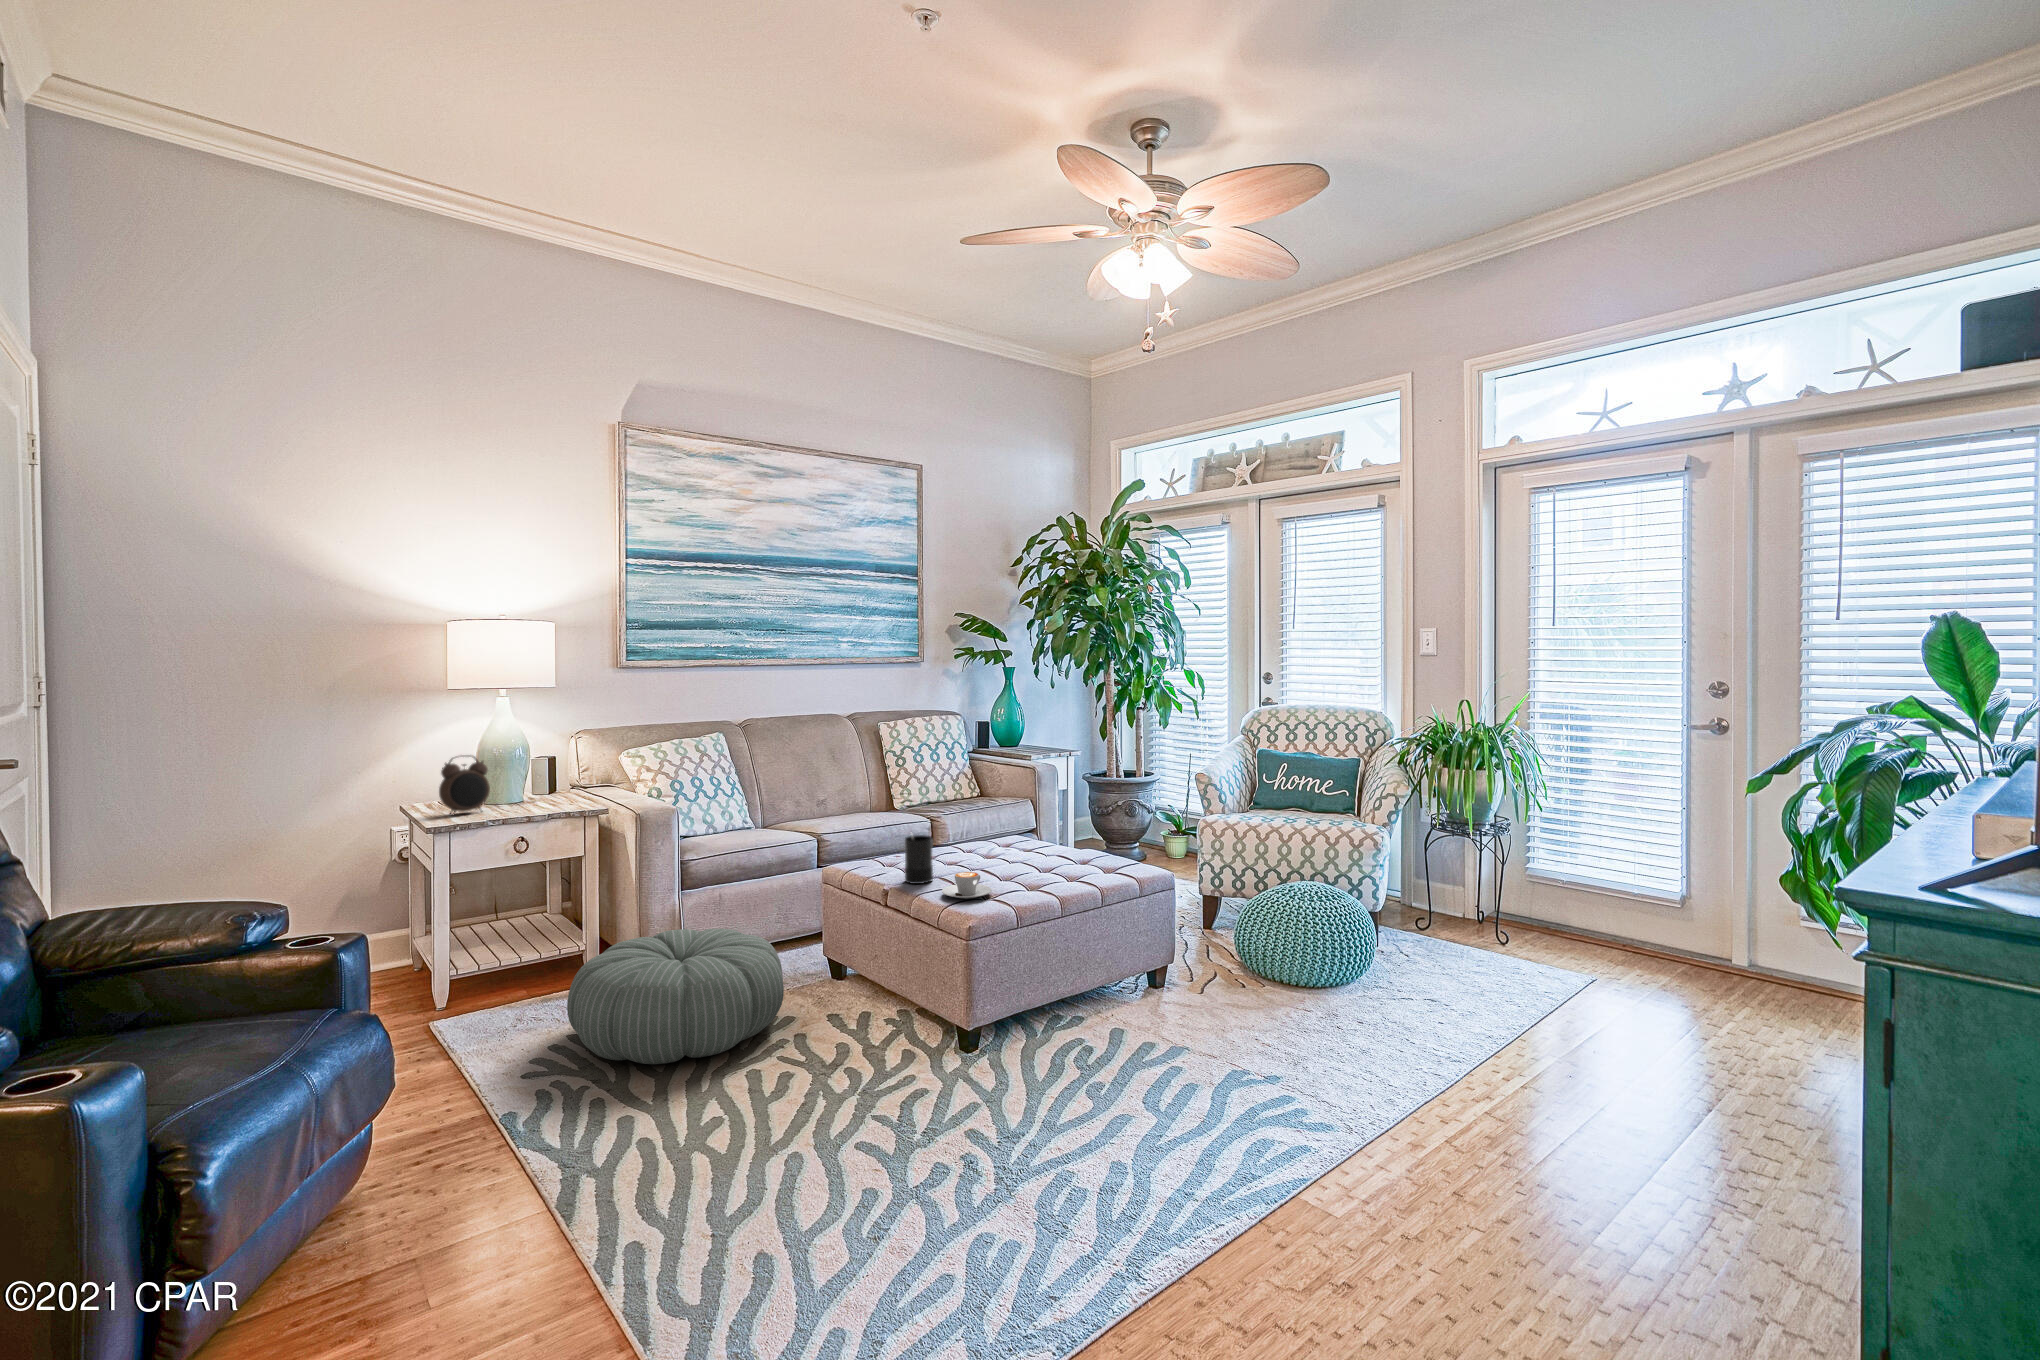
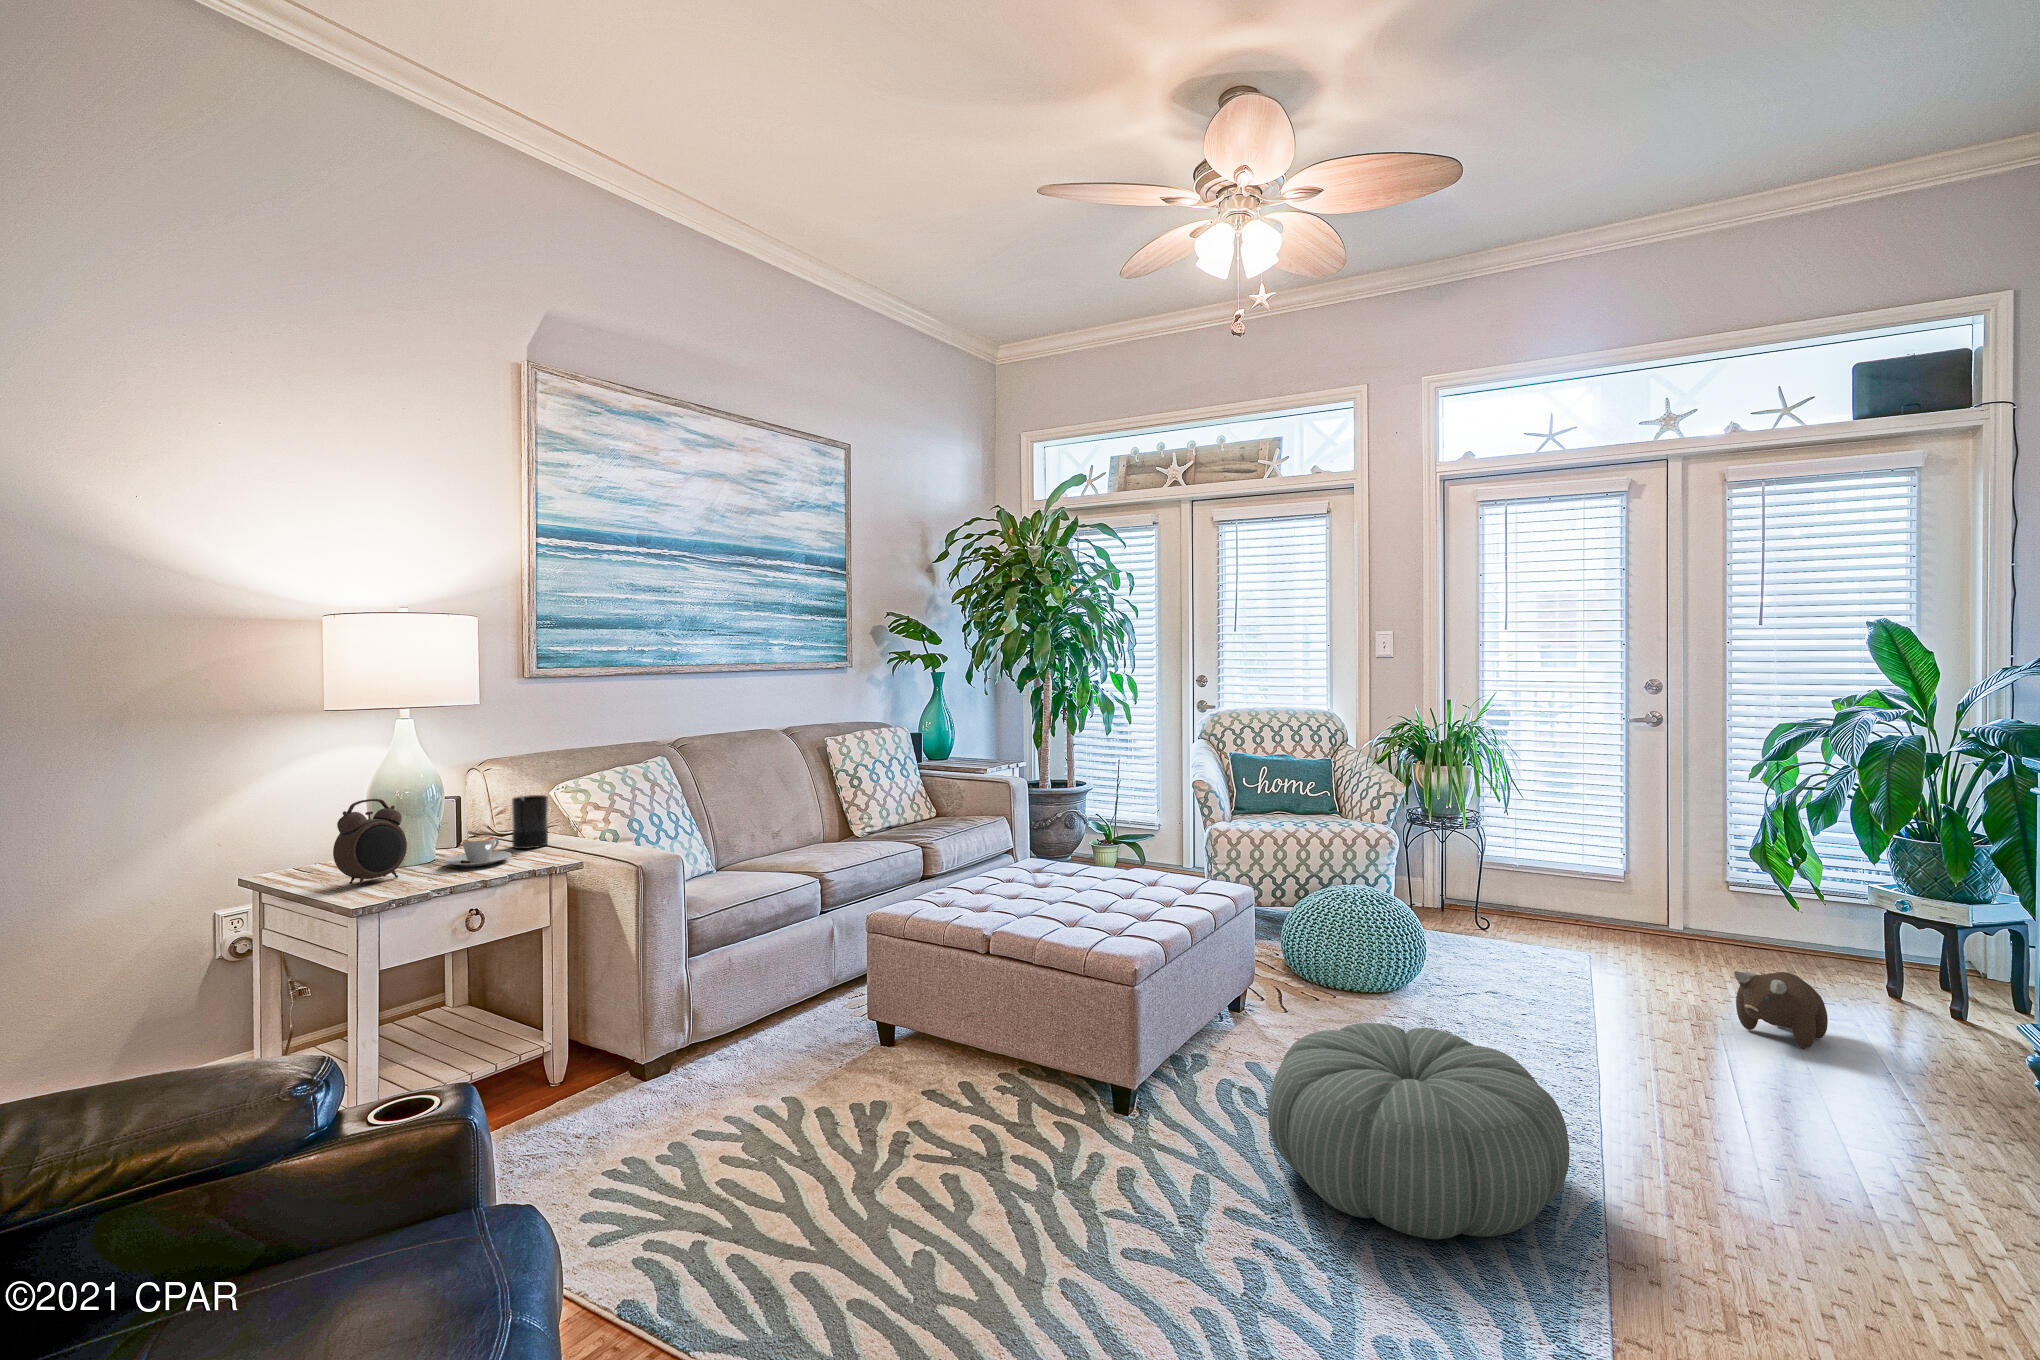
candle: present [905,835,933,884] -> present [512,795,548,849]
coffee cup: present [942,872,992,899] -> present [445,837,512,866]
pouf: present [567,929,784,1064] -> present [1268,1023,1570,1239]
plush toy: none [1653,1001,1770,1094] -> present [1734,971,1828,1048]

